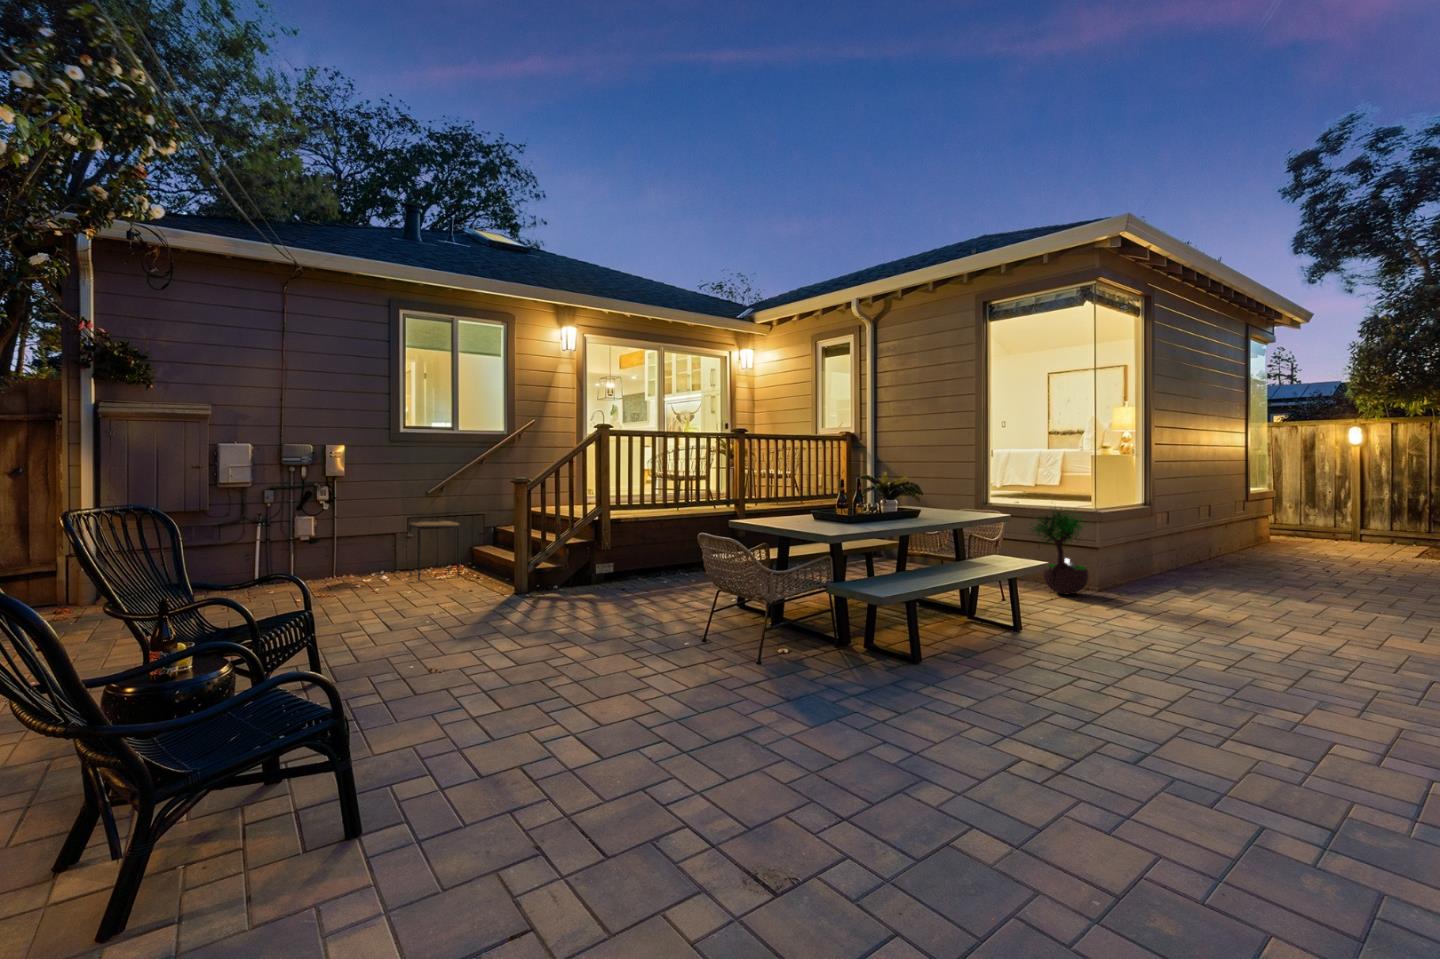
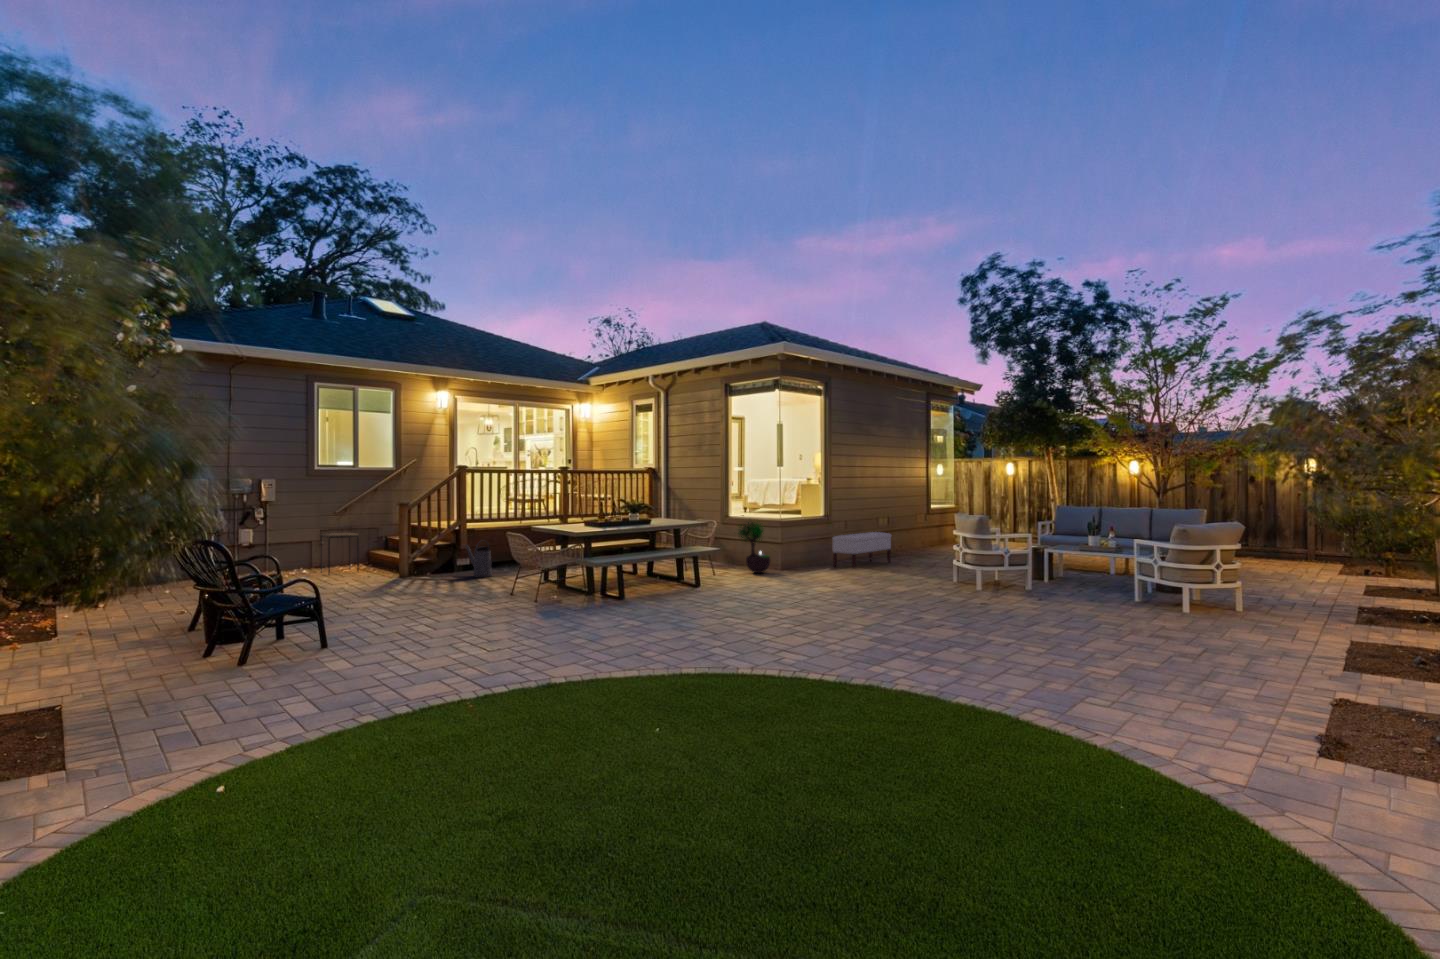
bench: none [1164,528,1245,589] -> present [832,532,891,569]
watering can: none [607,535,648,592] -> present [466,542,492,577]

